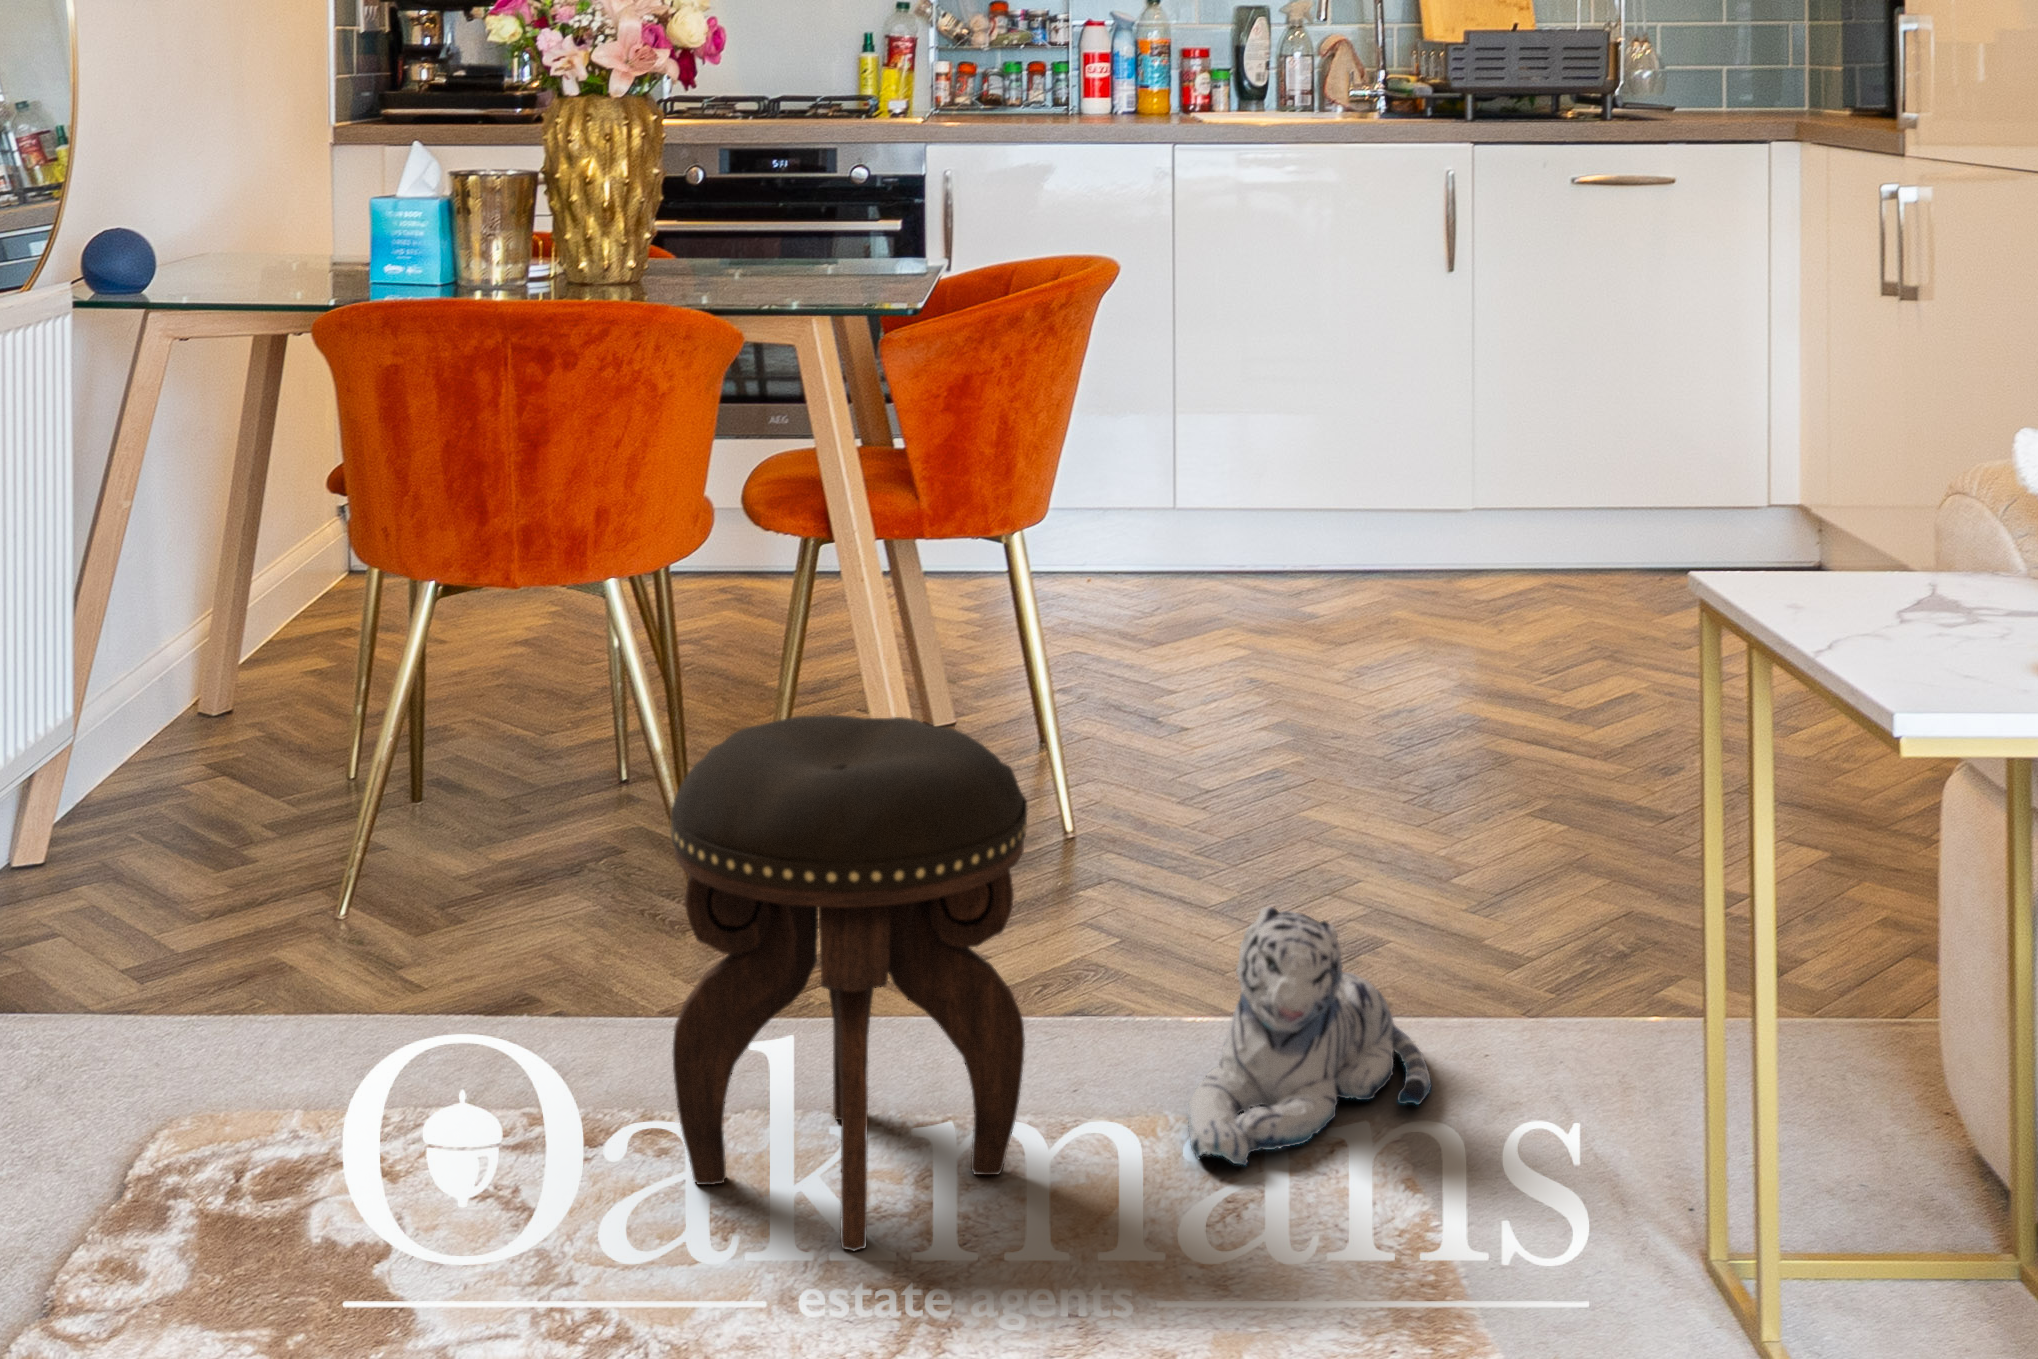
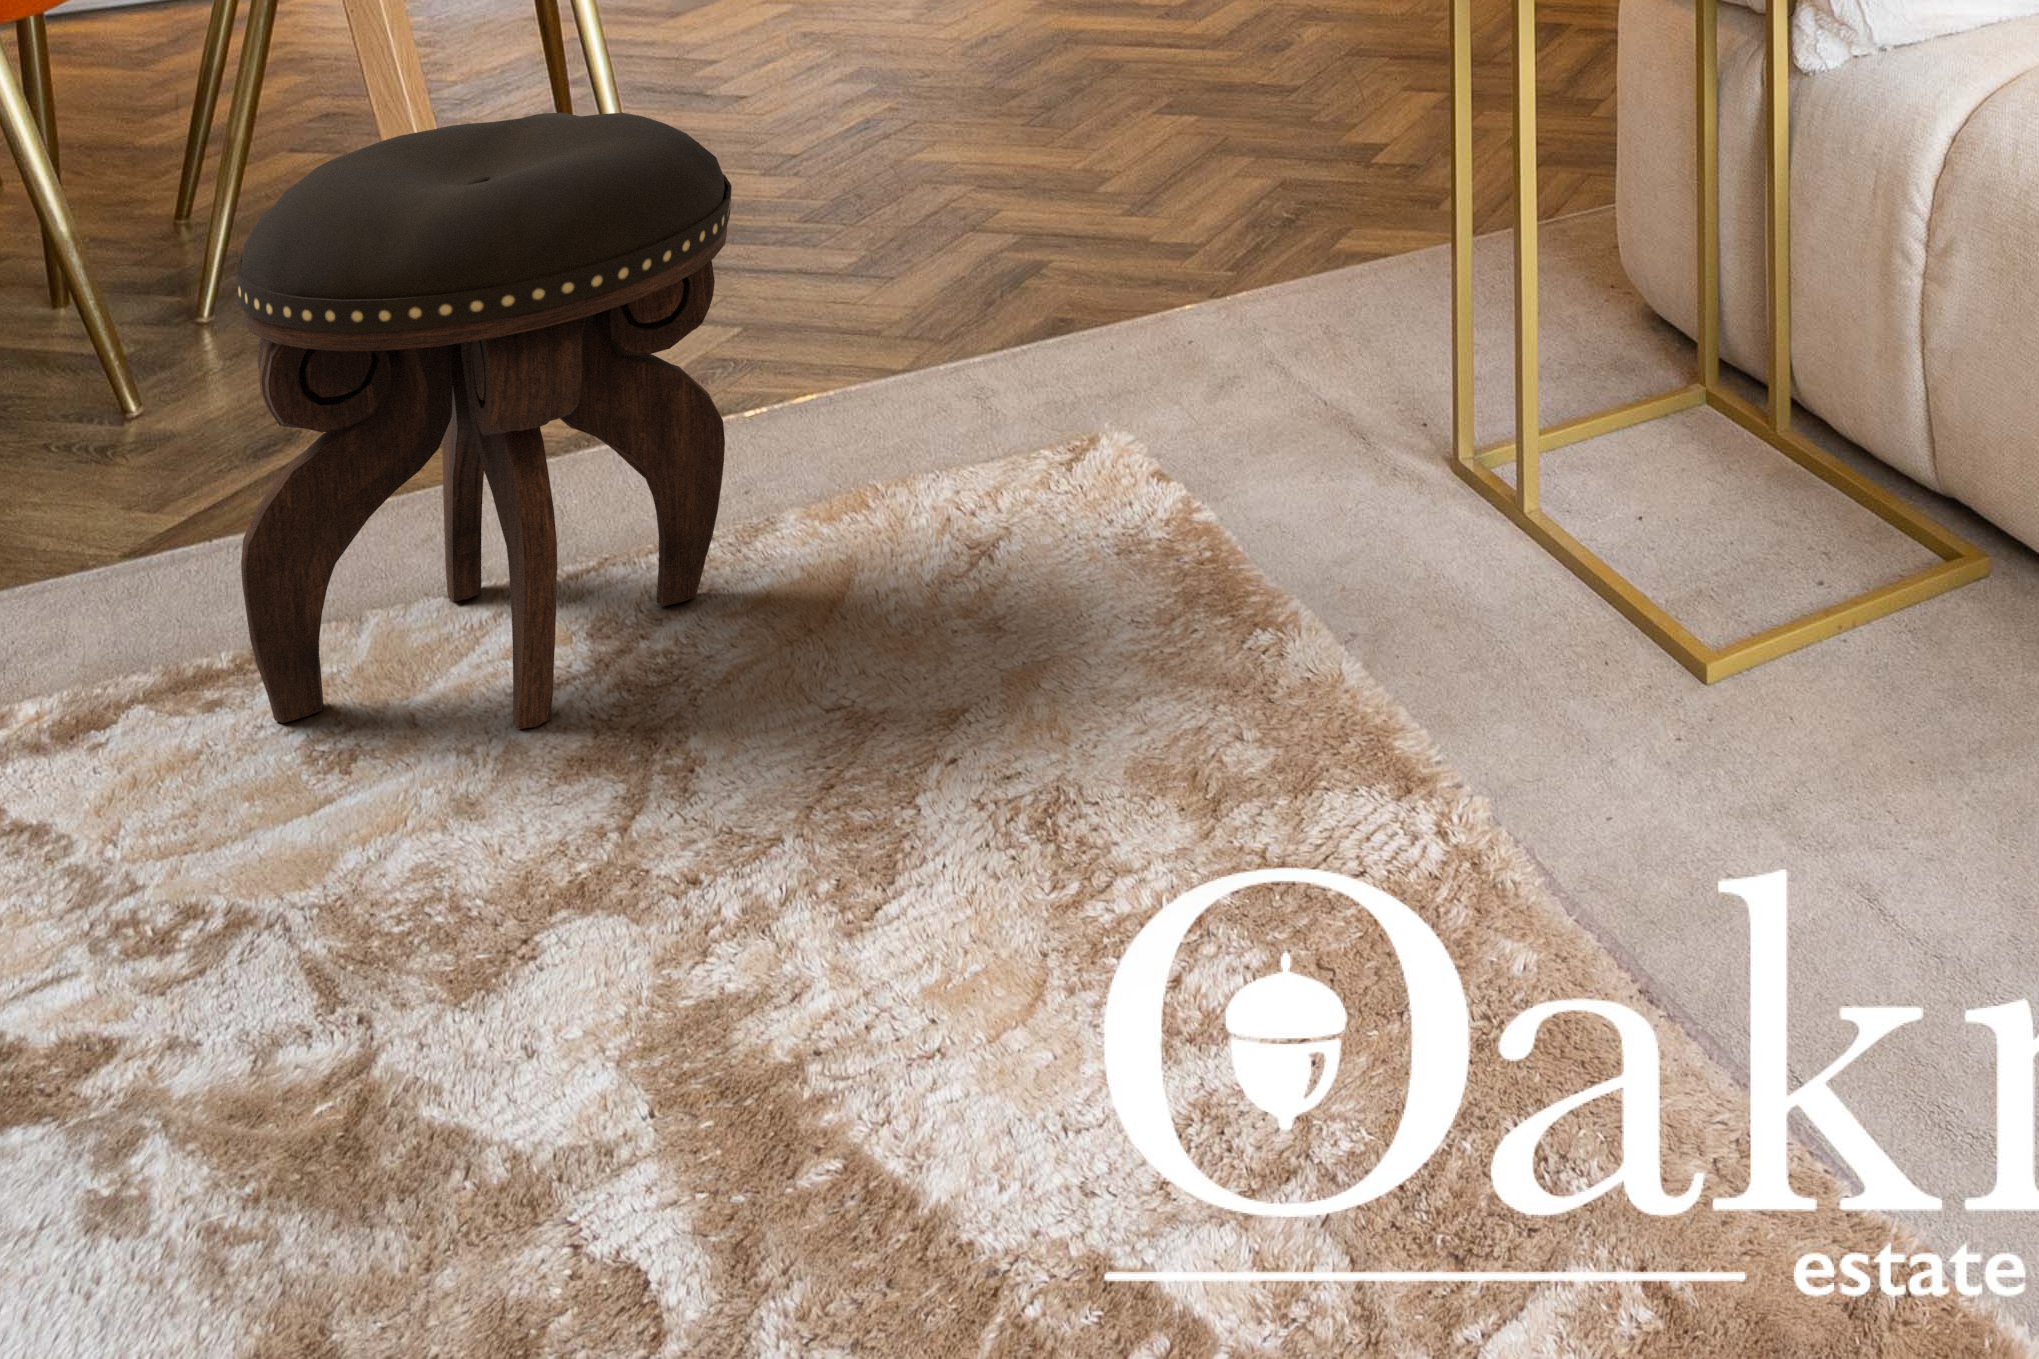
plush toy: present [1187,906,1431,1165] -> none [903,239,1154,519]

